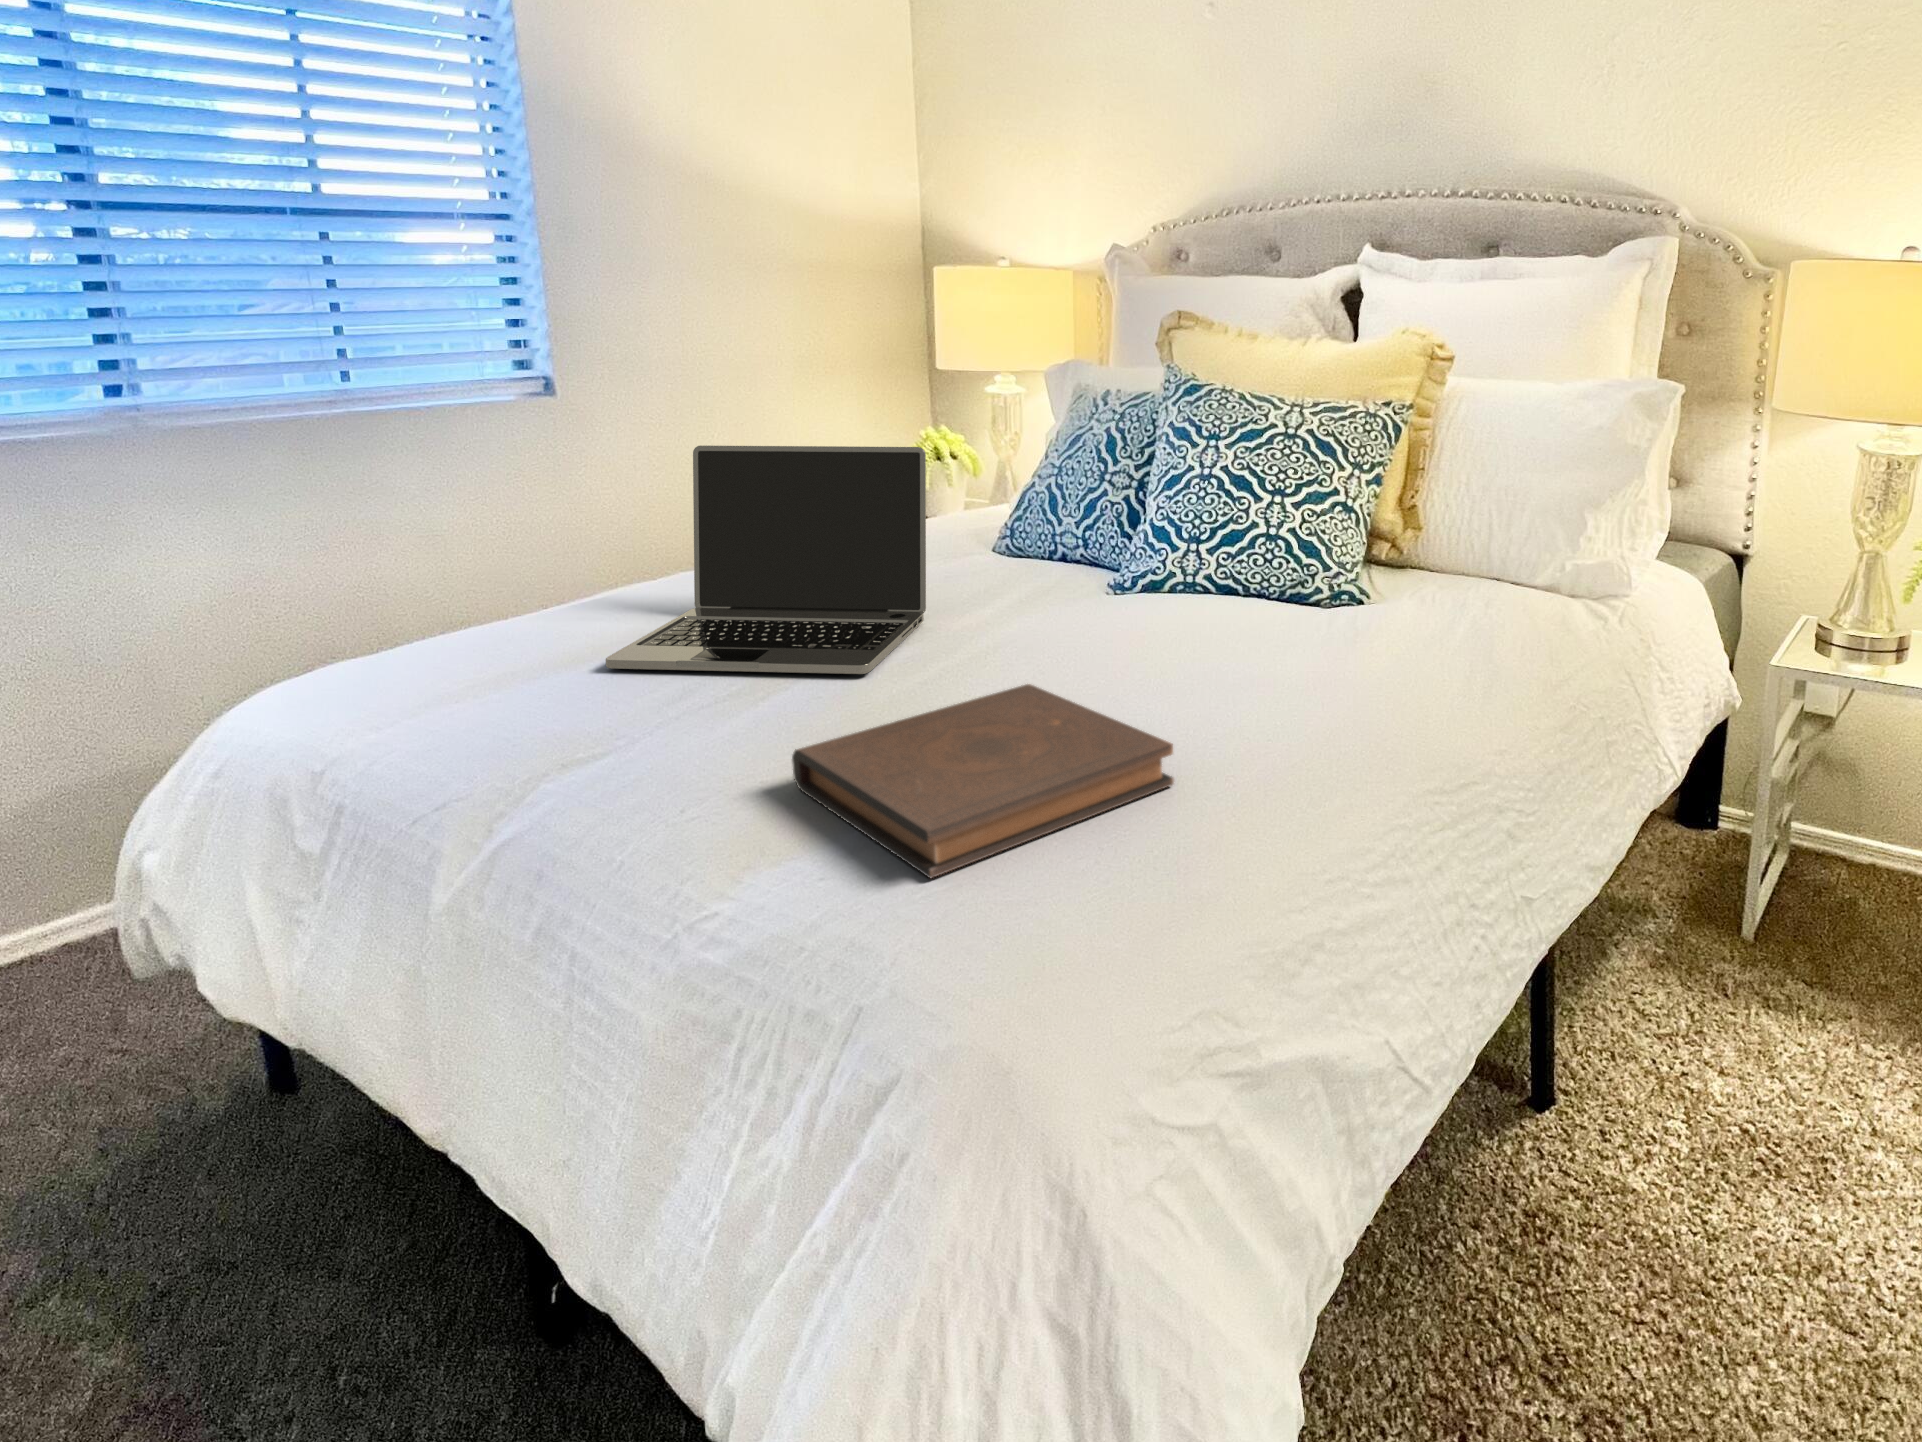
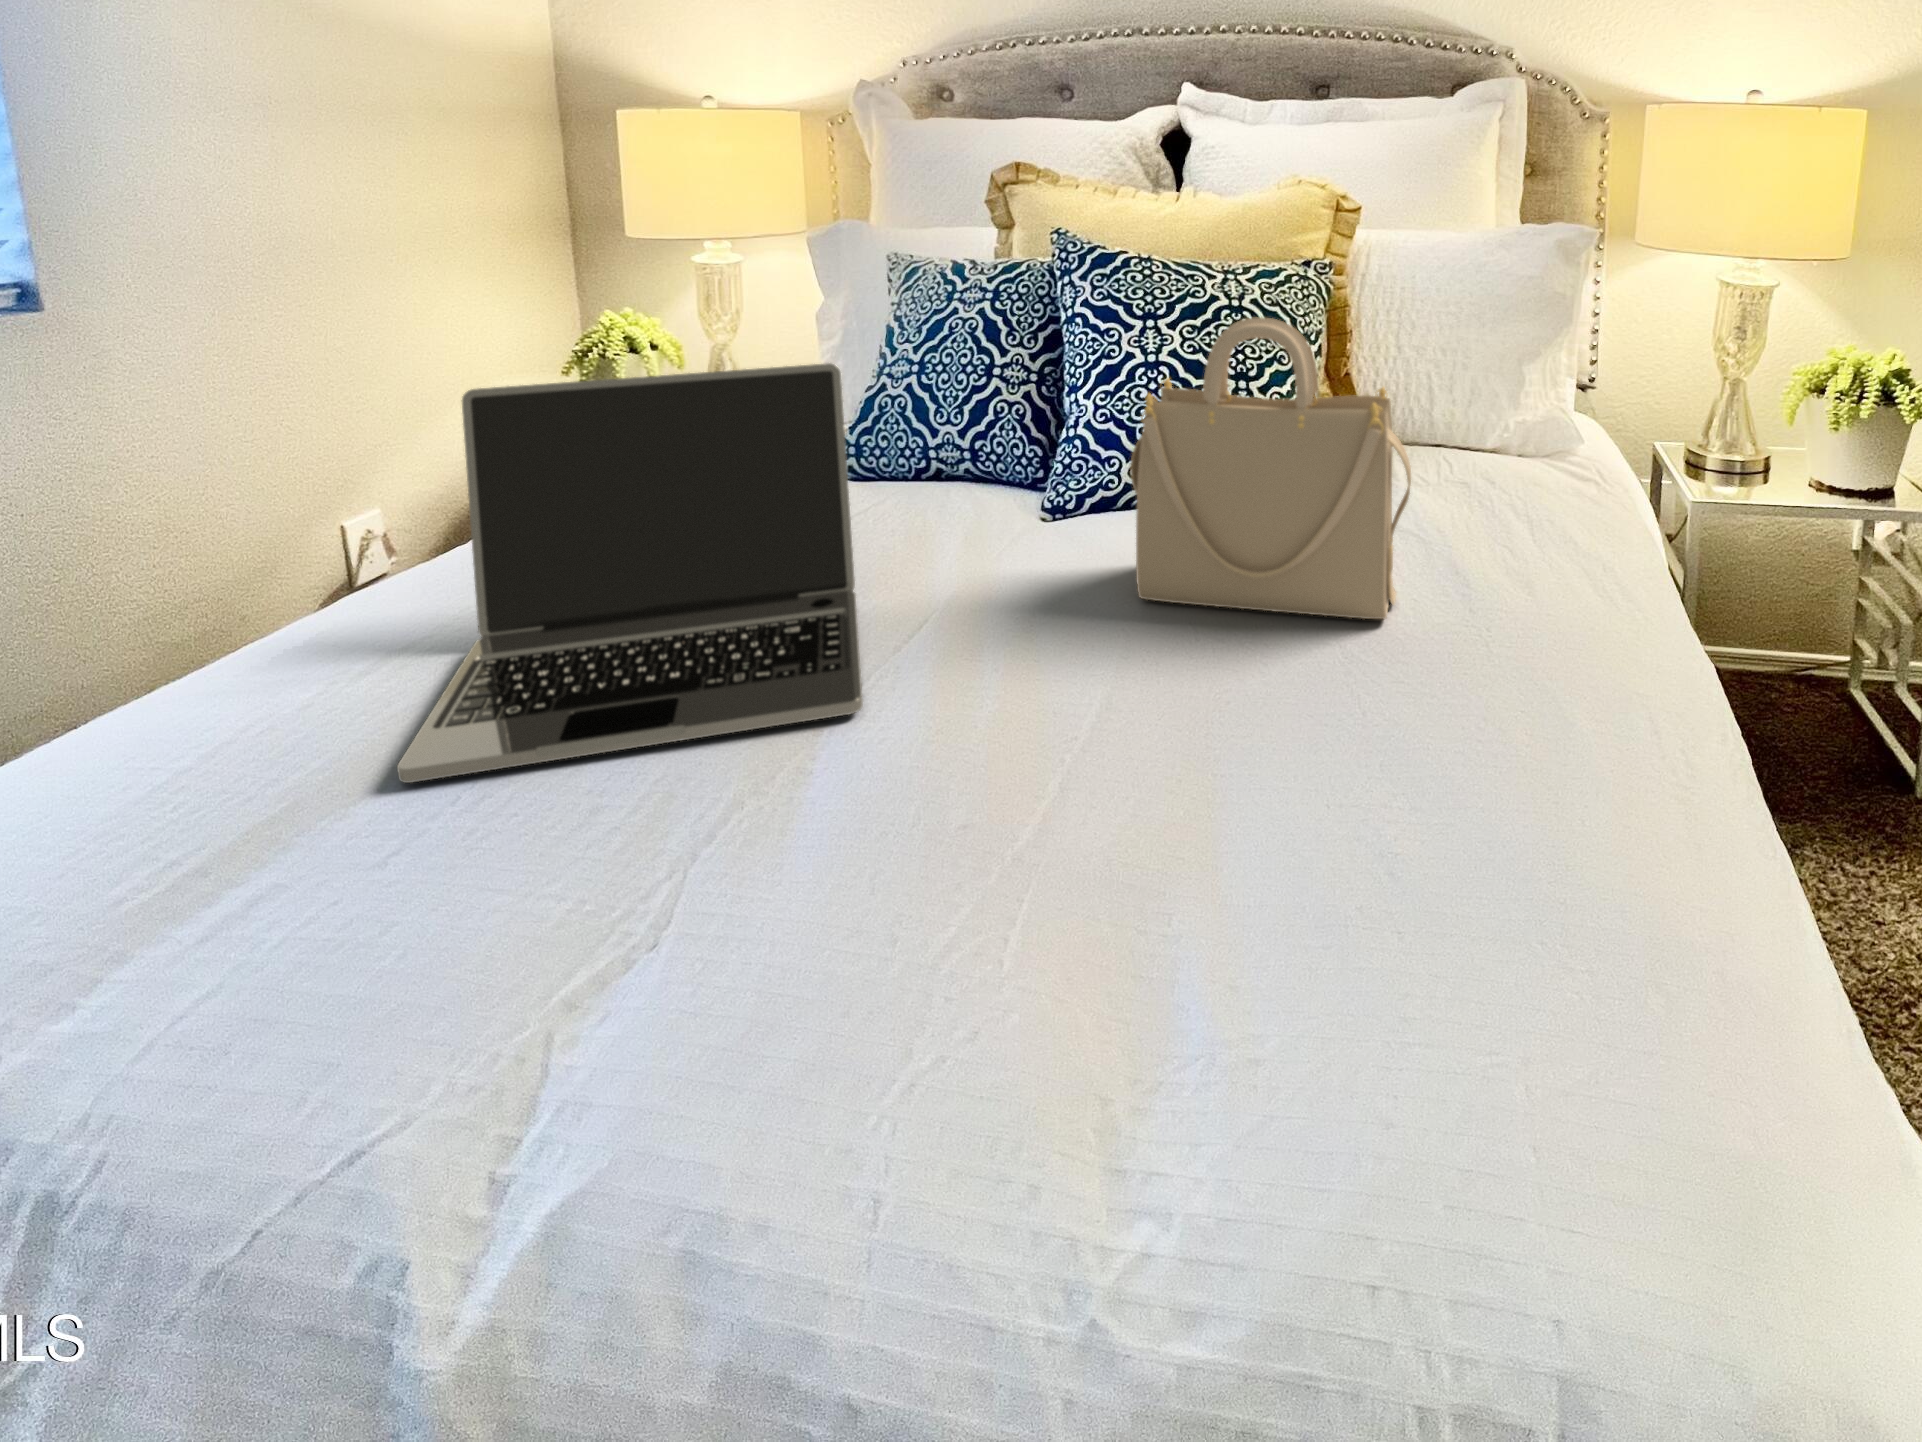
handbag: none [1105,430,1313,677] -> present [1130,317,1411,619]
book: present [792,684,1174,878] -> none [942,698,1469,1110]

